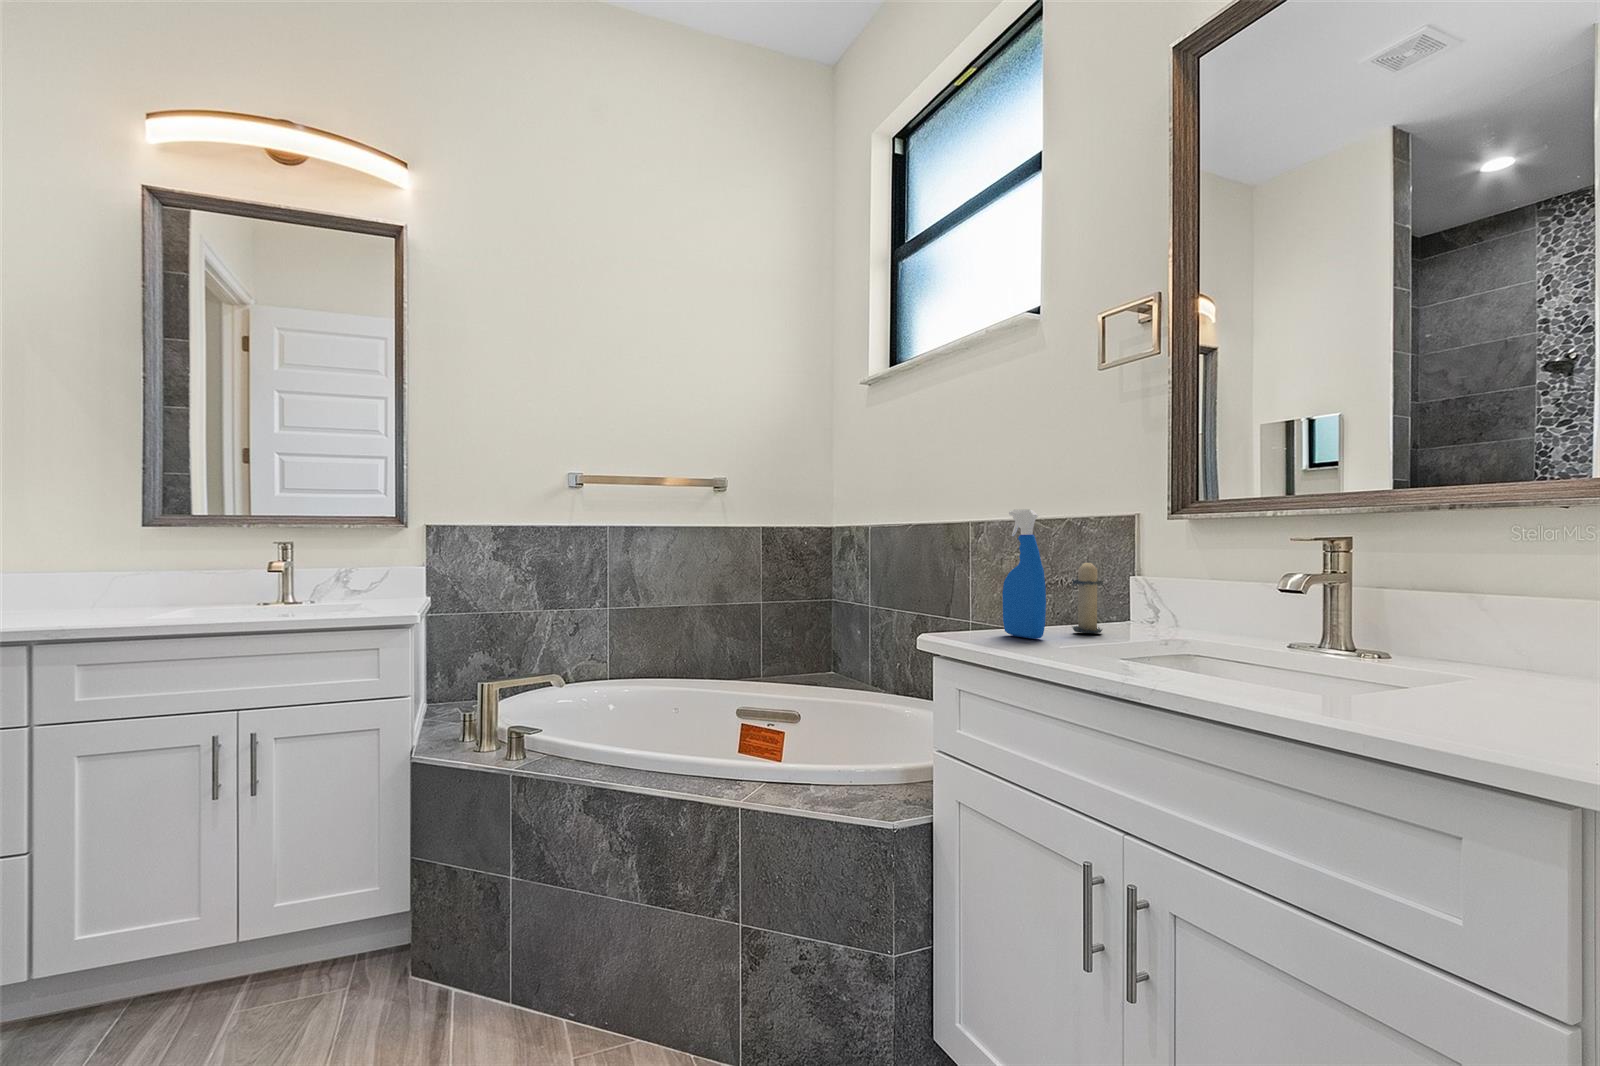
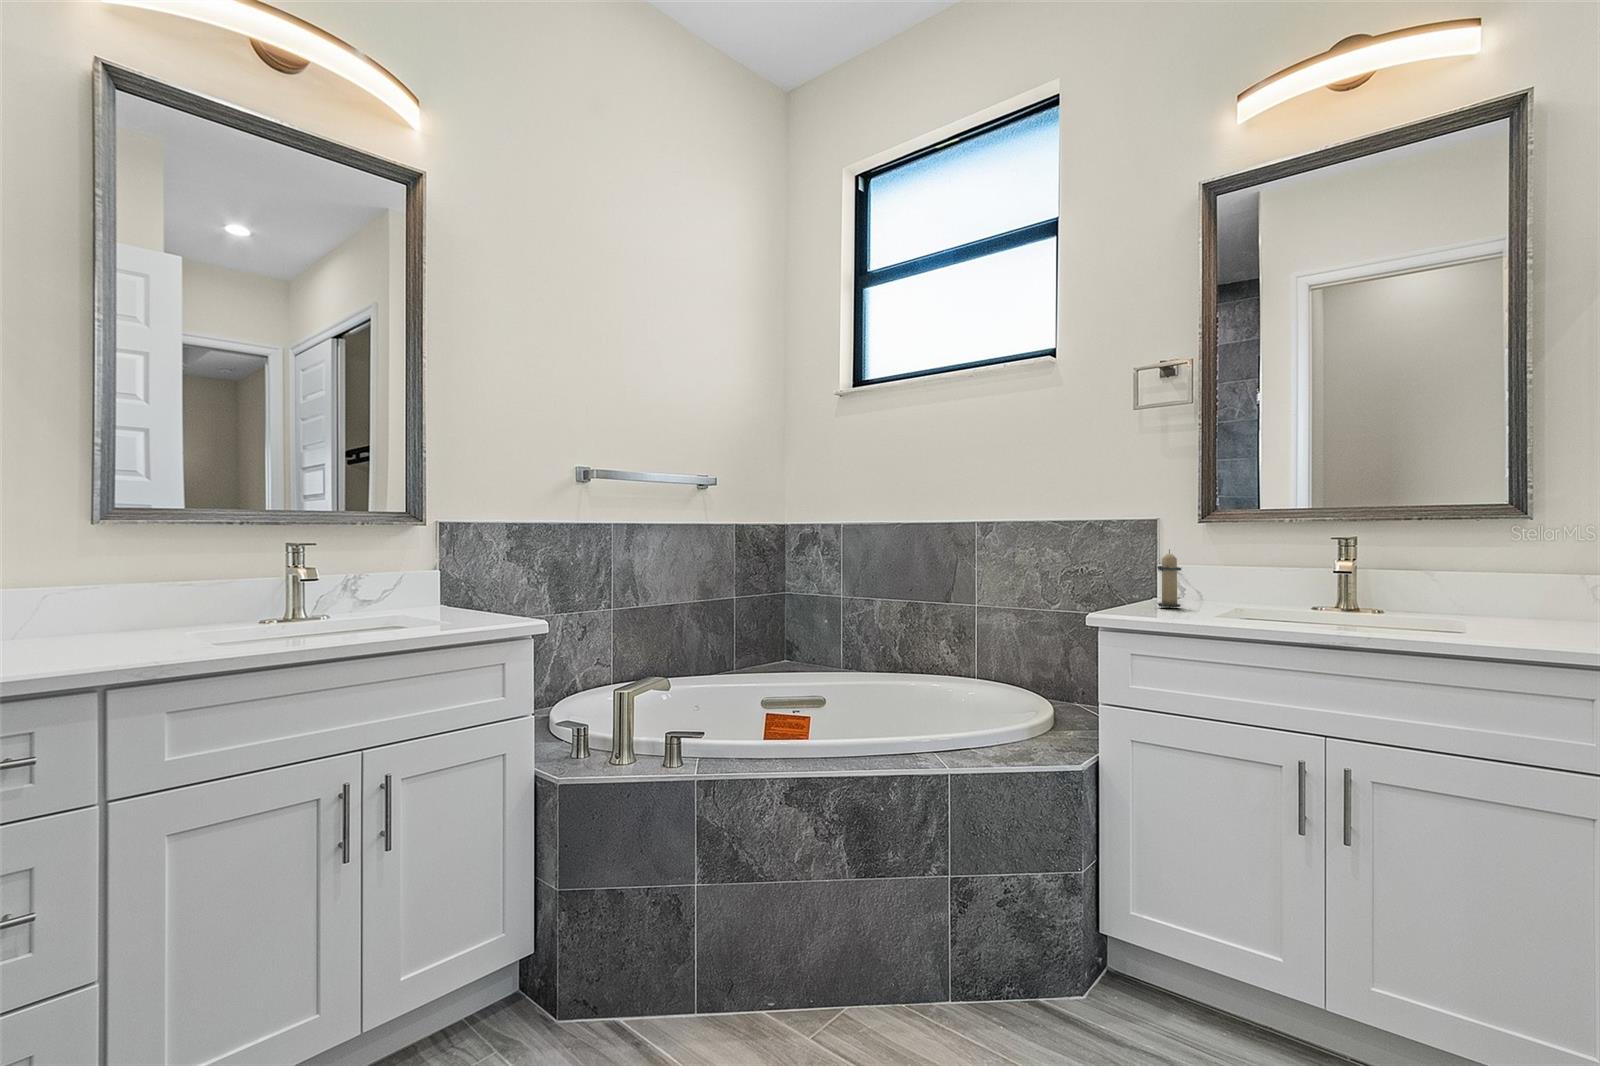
spray bottle: present [1003,509,1046,639] -> none [1122,513,1168,613]

